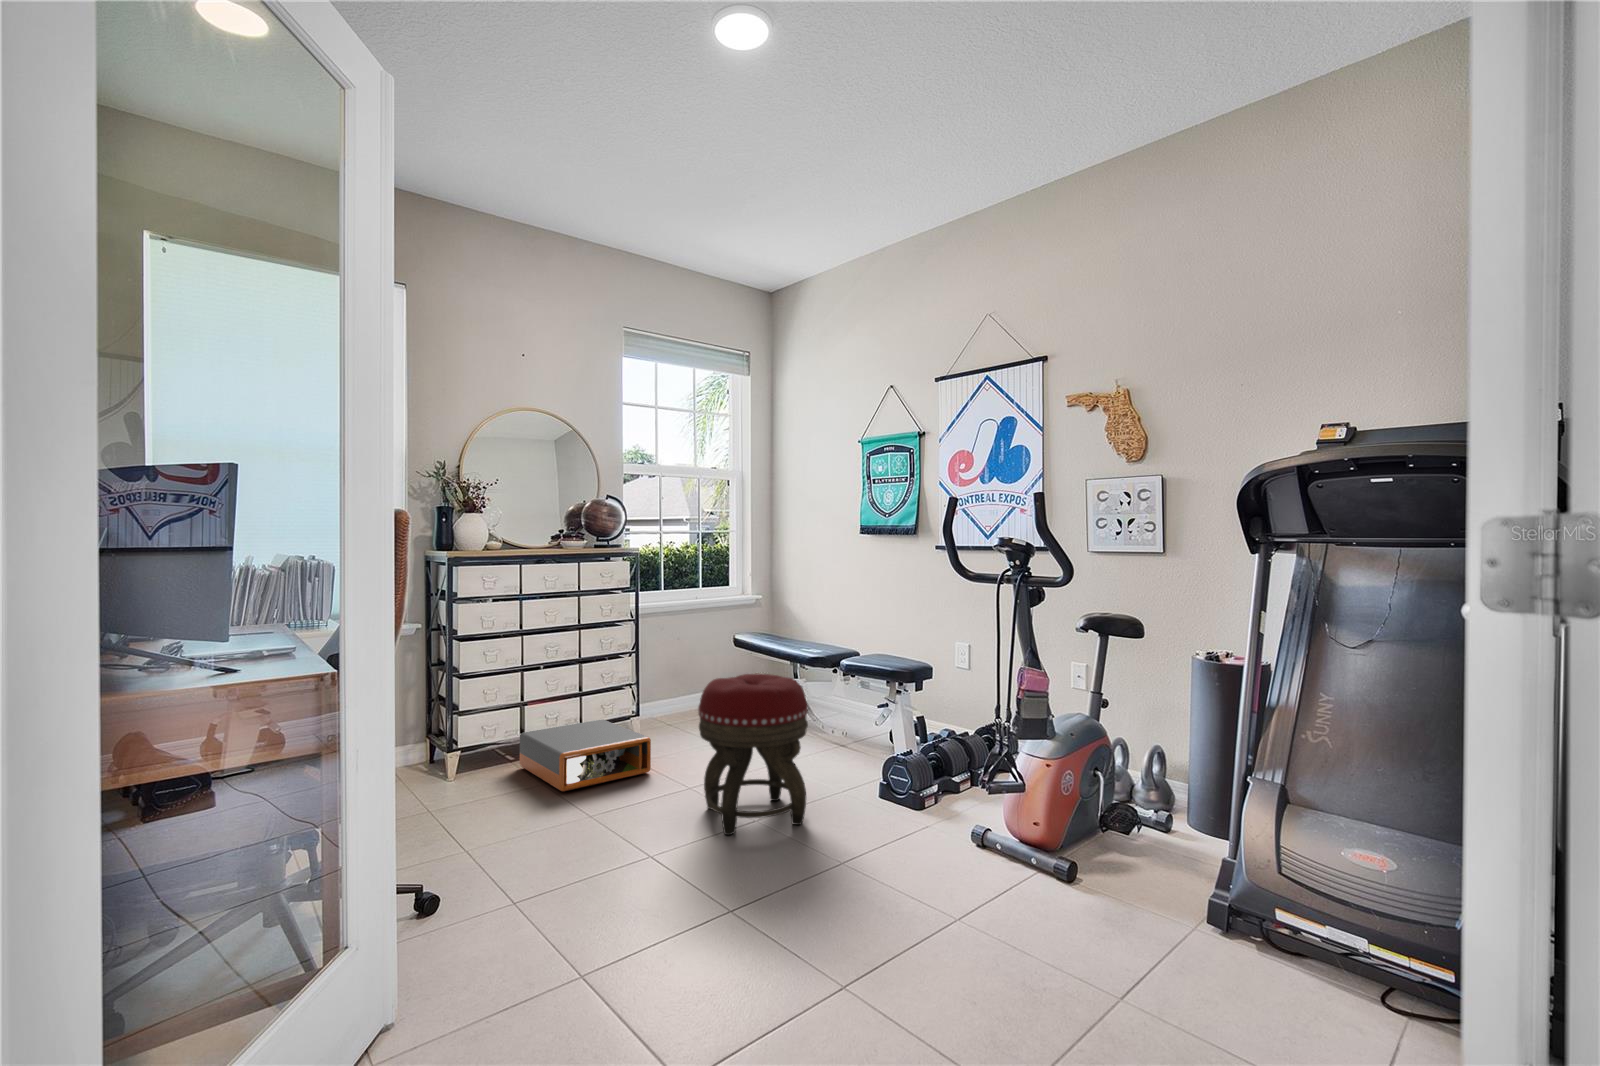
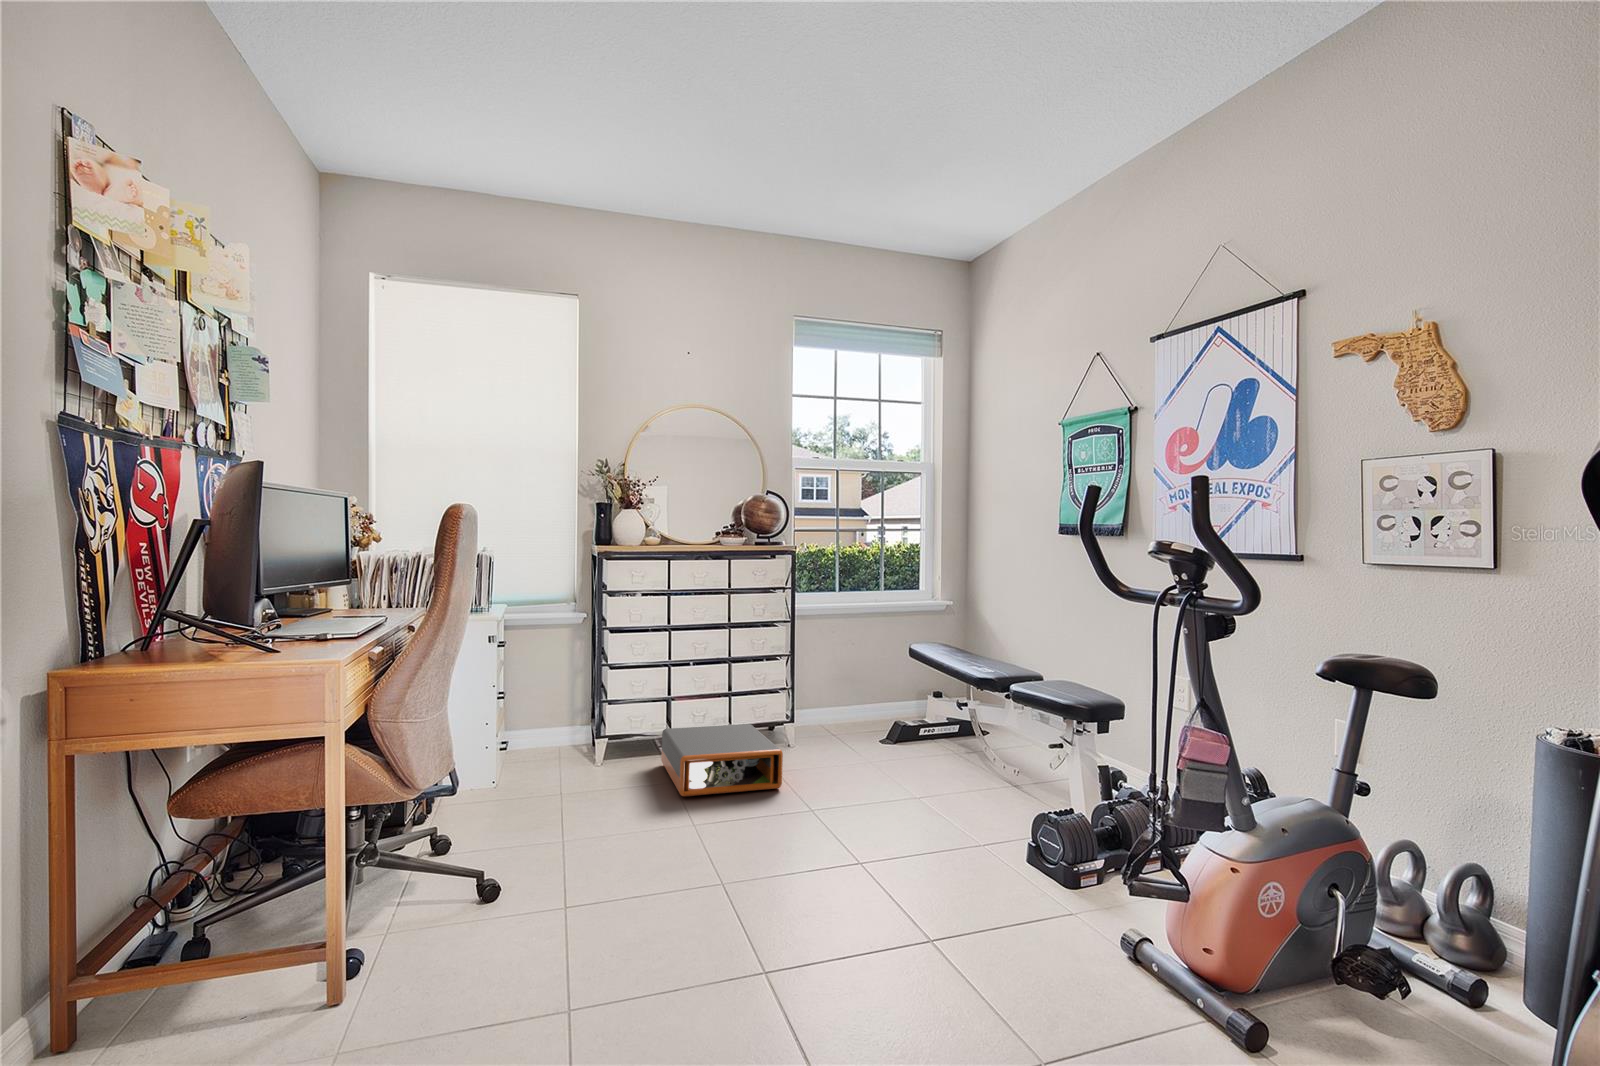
footstool: present [698,674,808,835] -> none [801,692,930,882]

